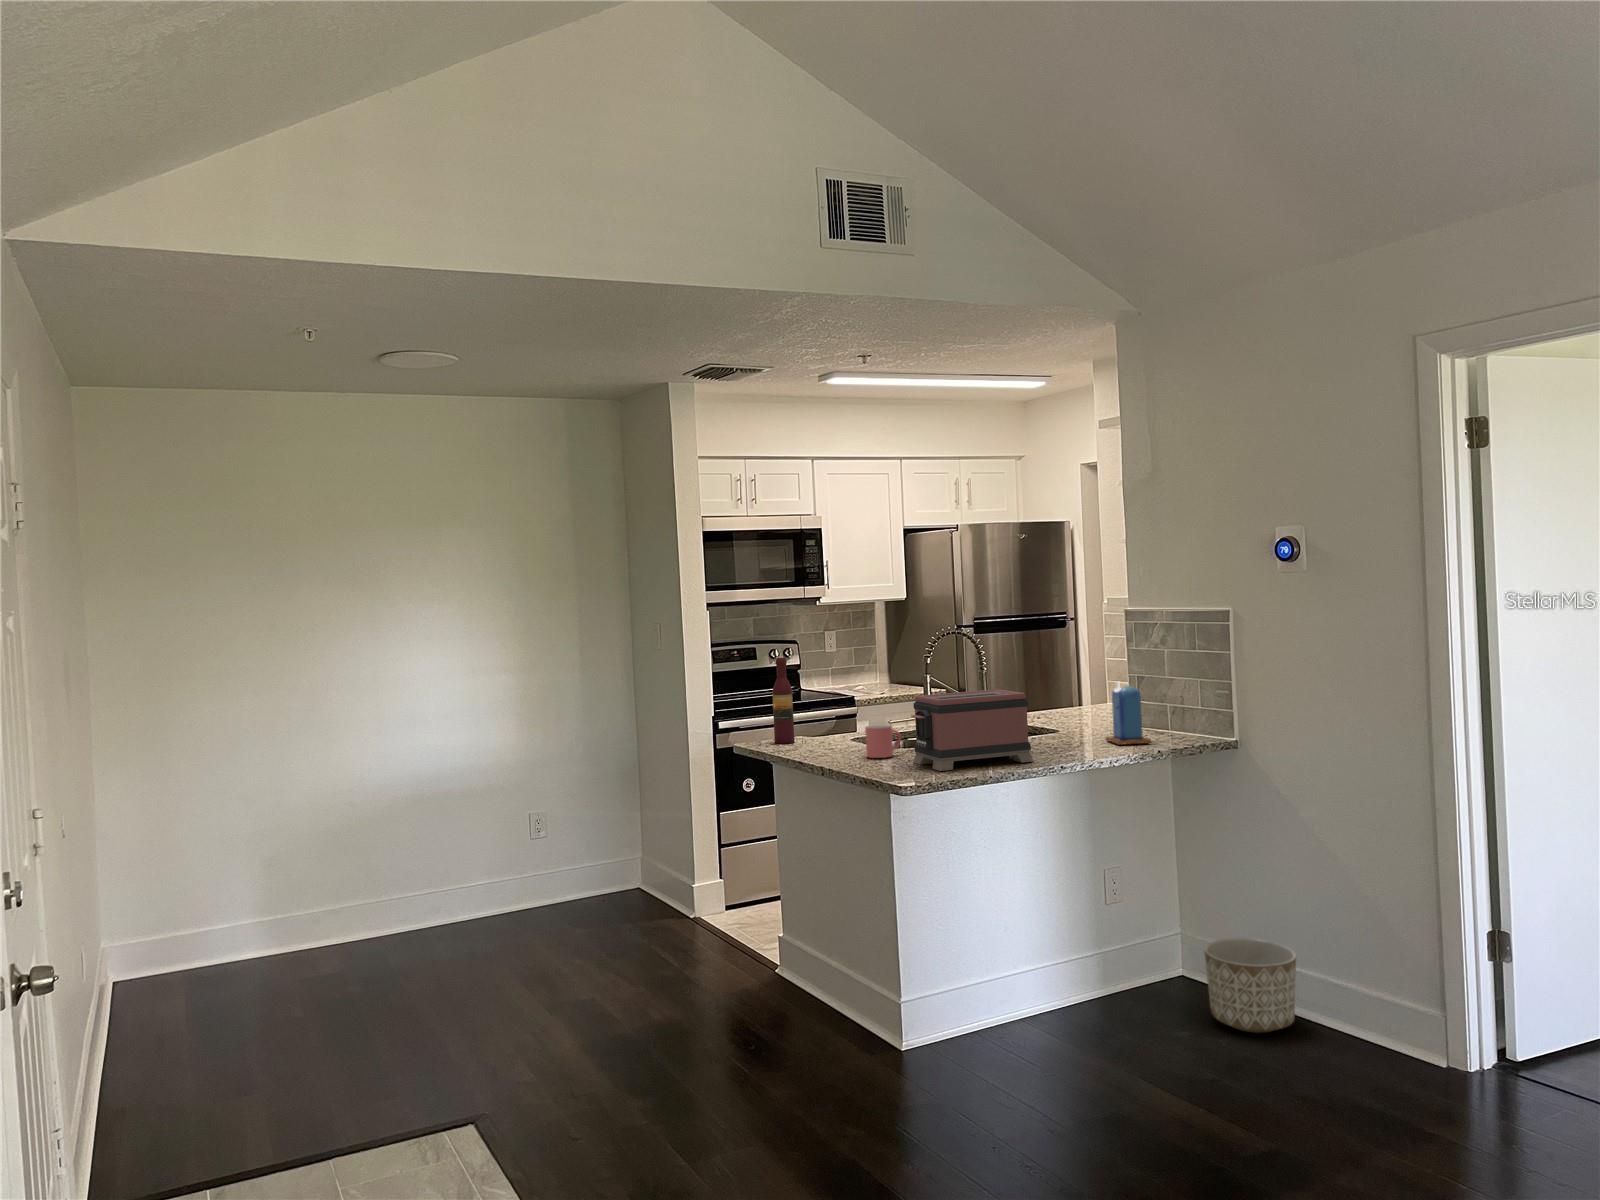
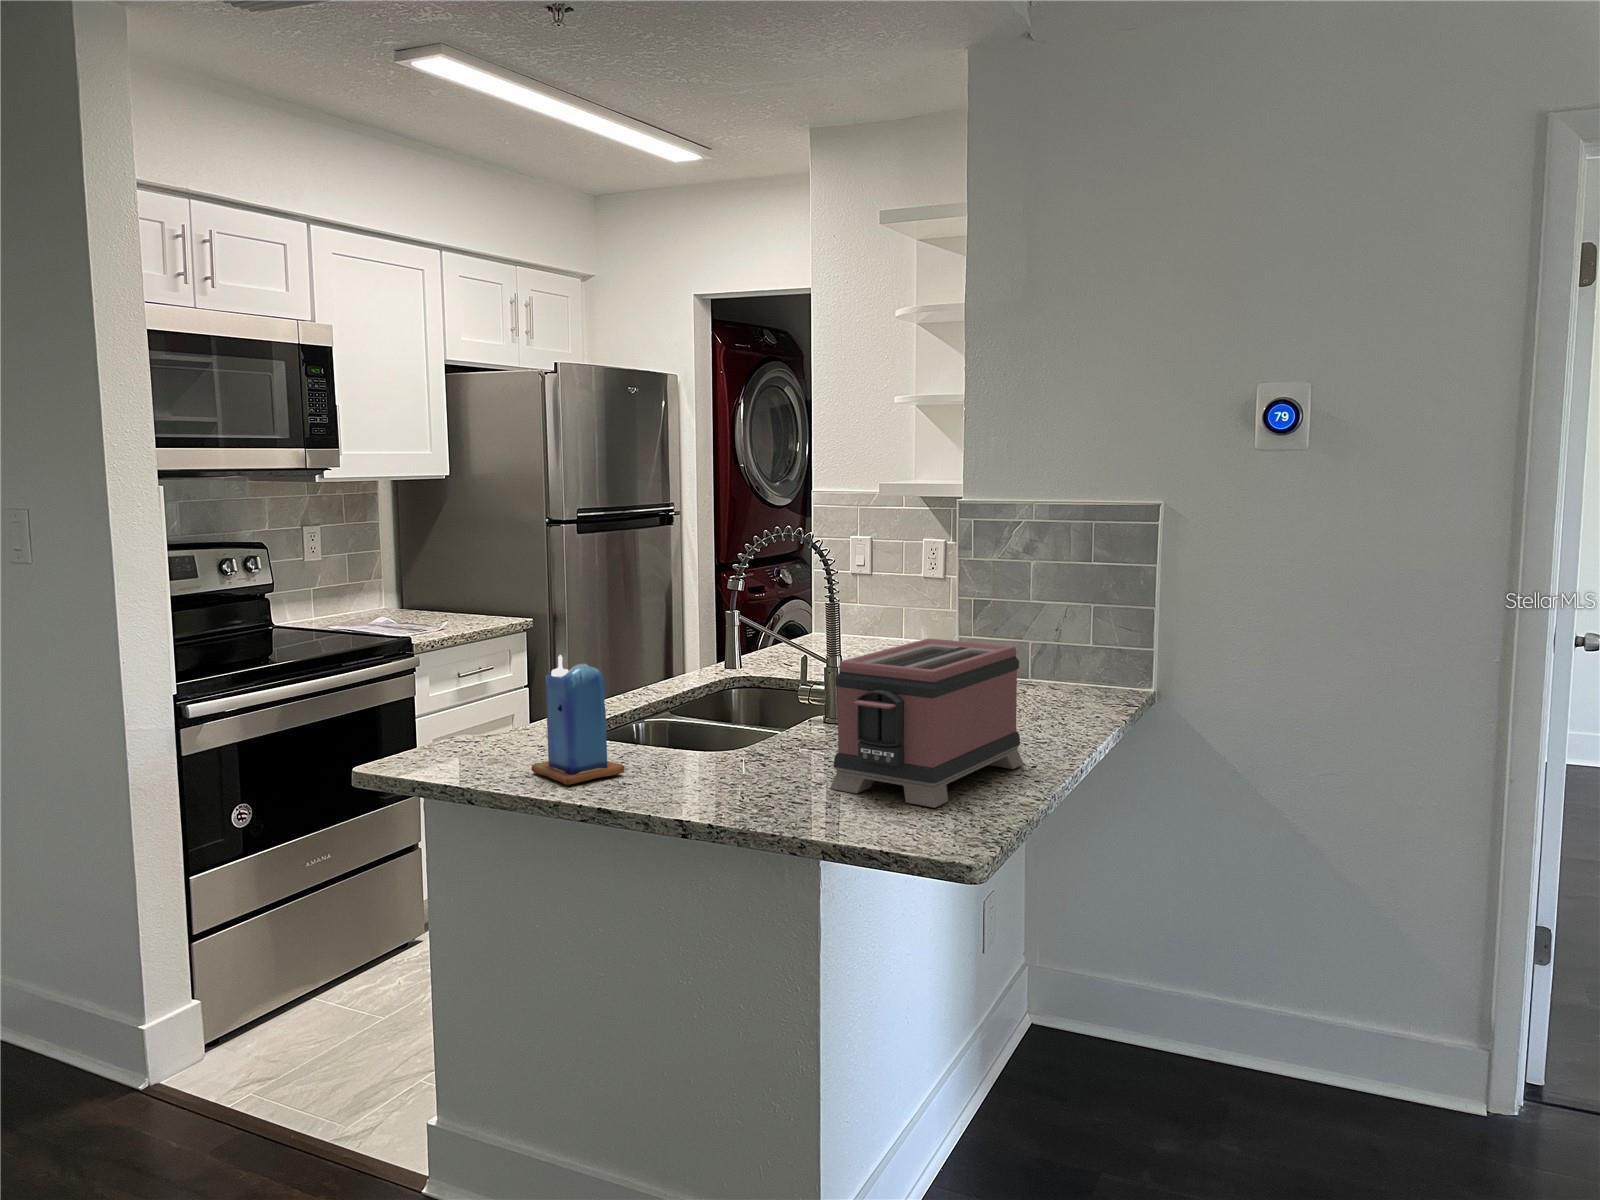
wine bottle: present [773,657,795,744] -> none [440,586,485,762]
candle: present [1106,682,1151,745] -> present [532,655,624,785]
mug: present [865,724,901,758] -> none [710,715,765,784]
planter: present [1204,938,1296,1033] -> none [1156,972,1287,1115]

